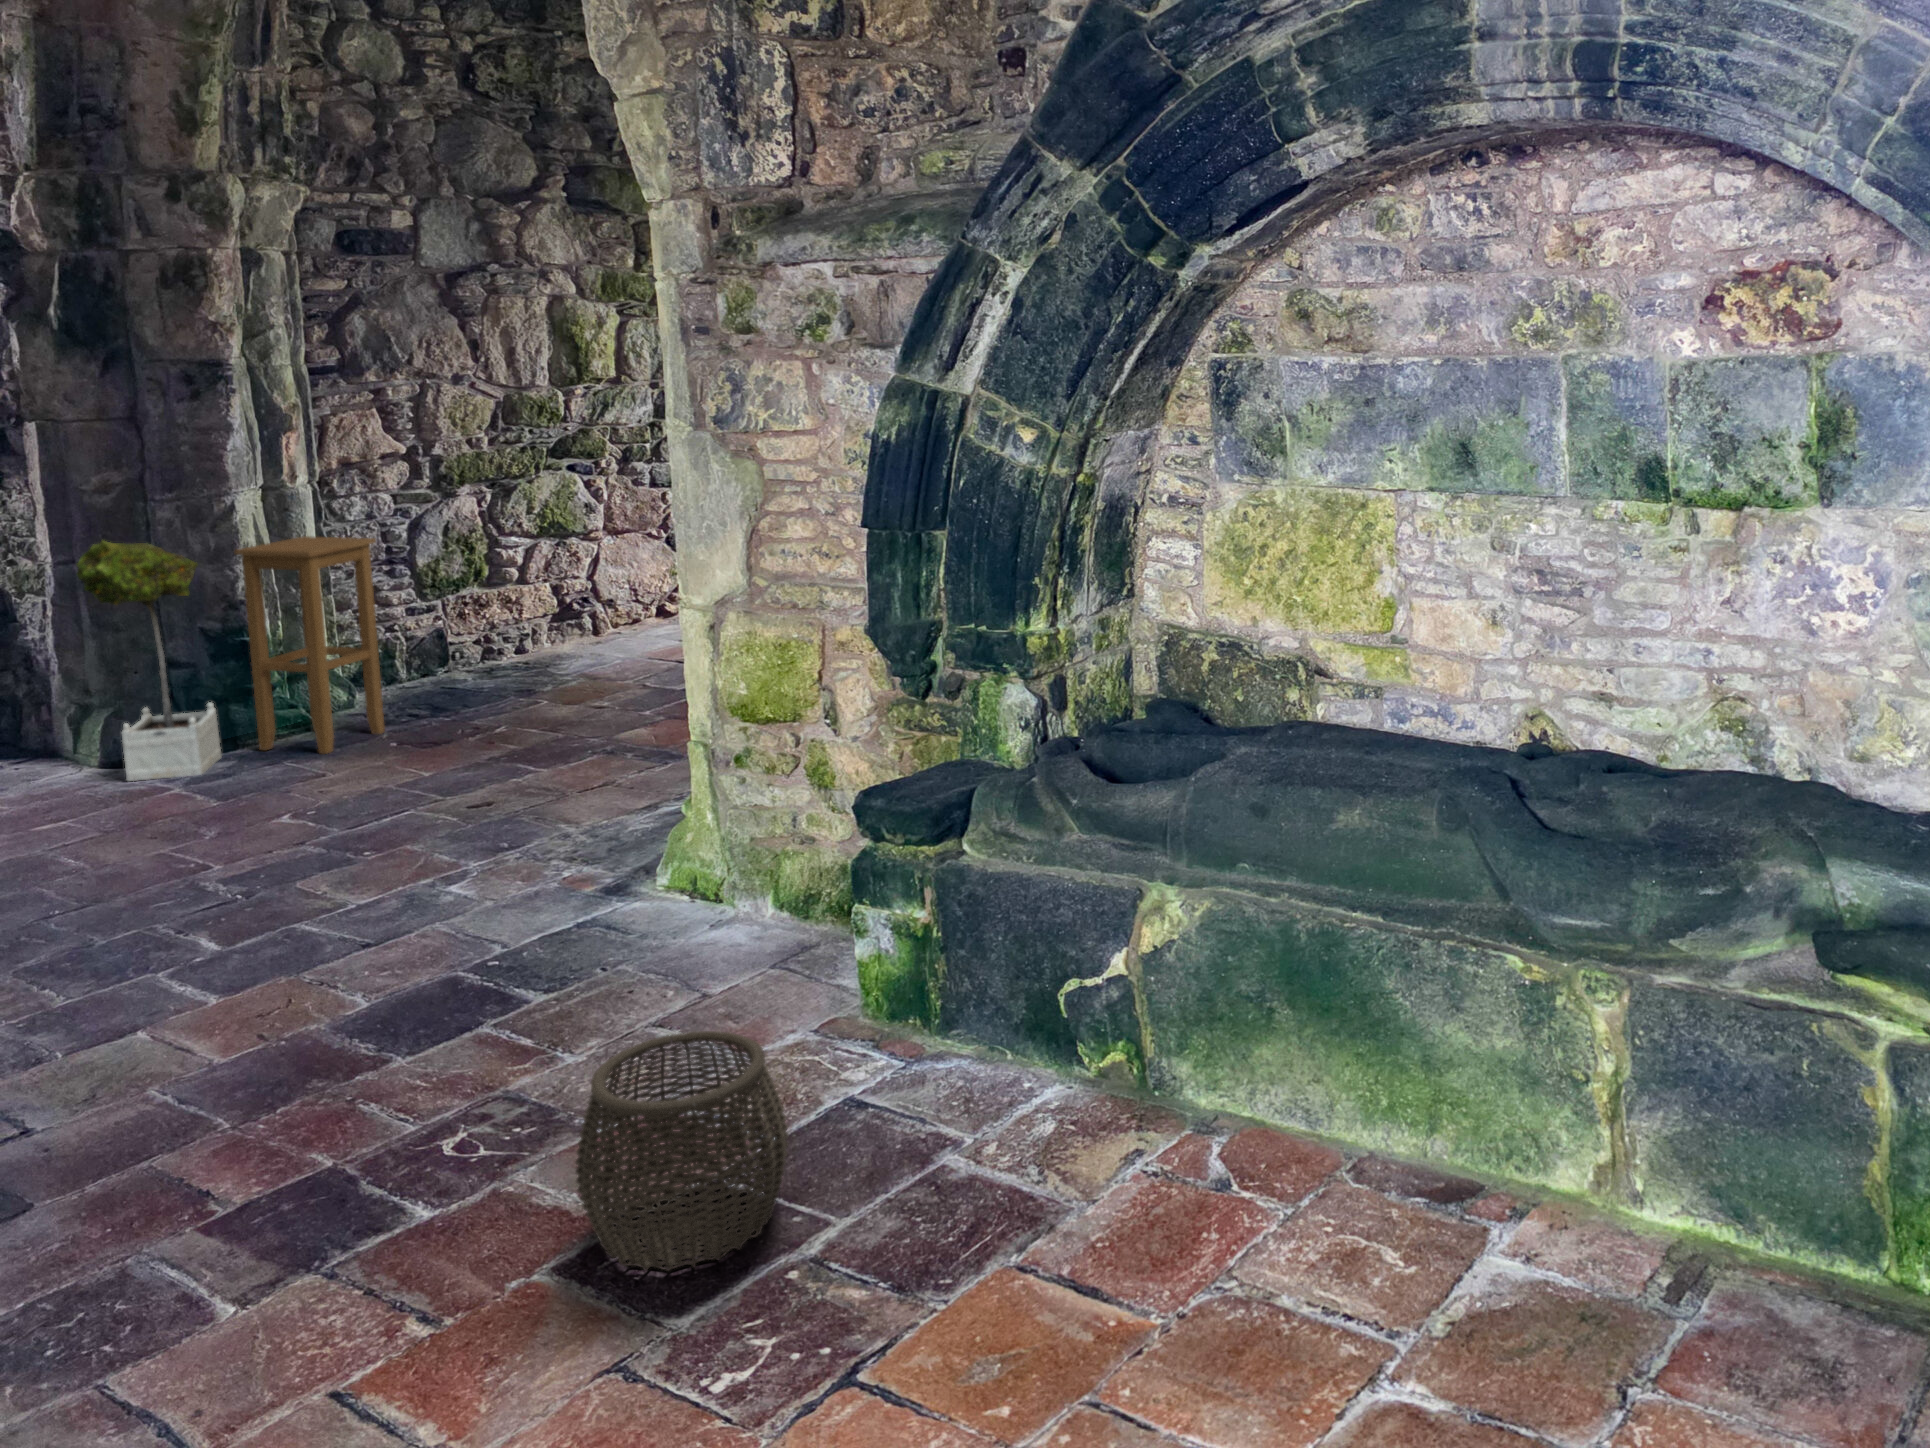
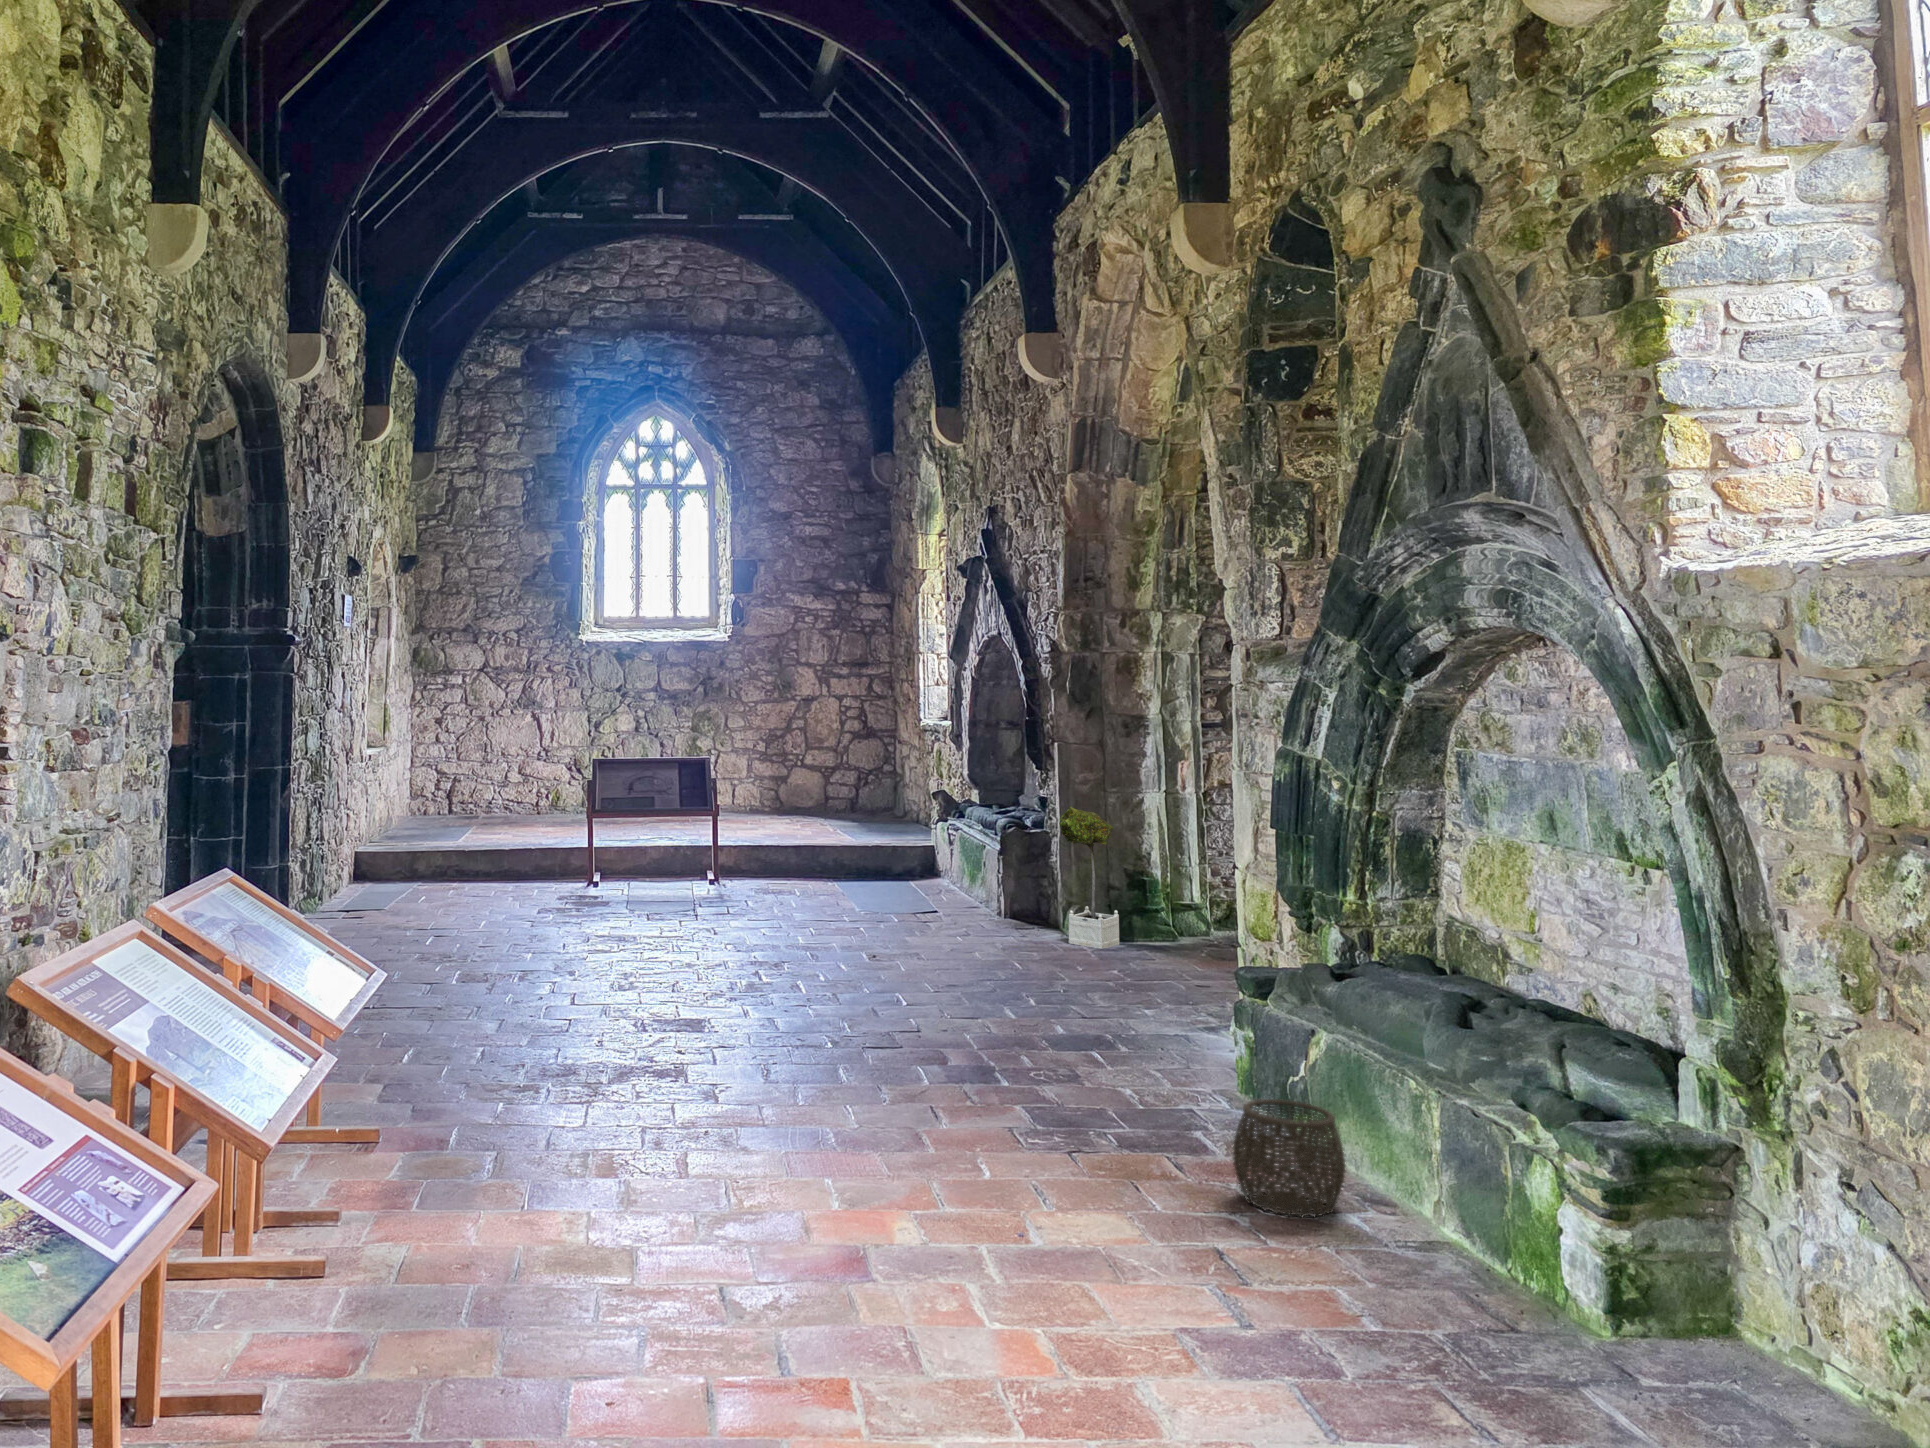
stool: present [234,536,385,754] -> none [1136,824,1211,954]
woven basket: present [575,1031,789,1271] -> present [1233,1099,1346,1217]

